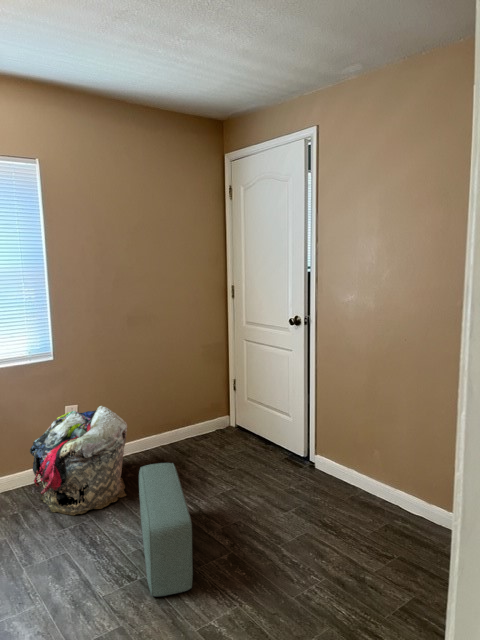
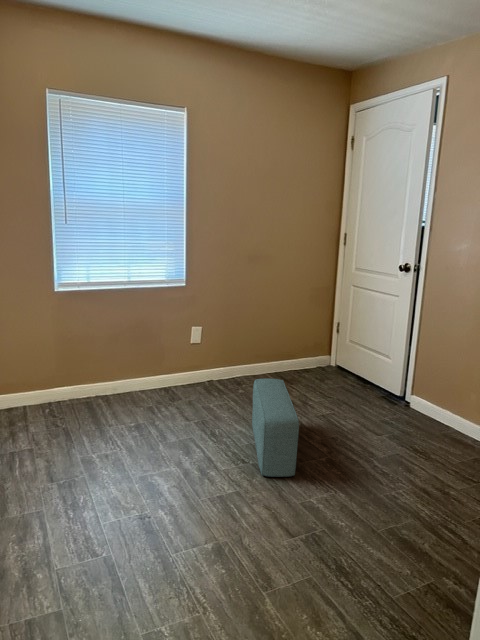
laundry basket: present [30,406,127,515] -> none [164,329,243,414]

